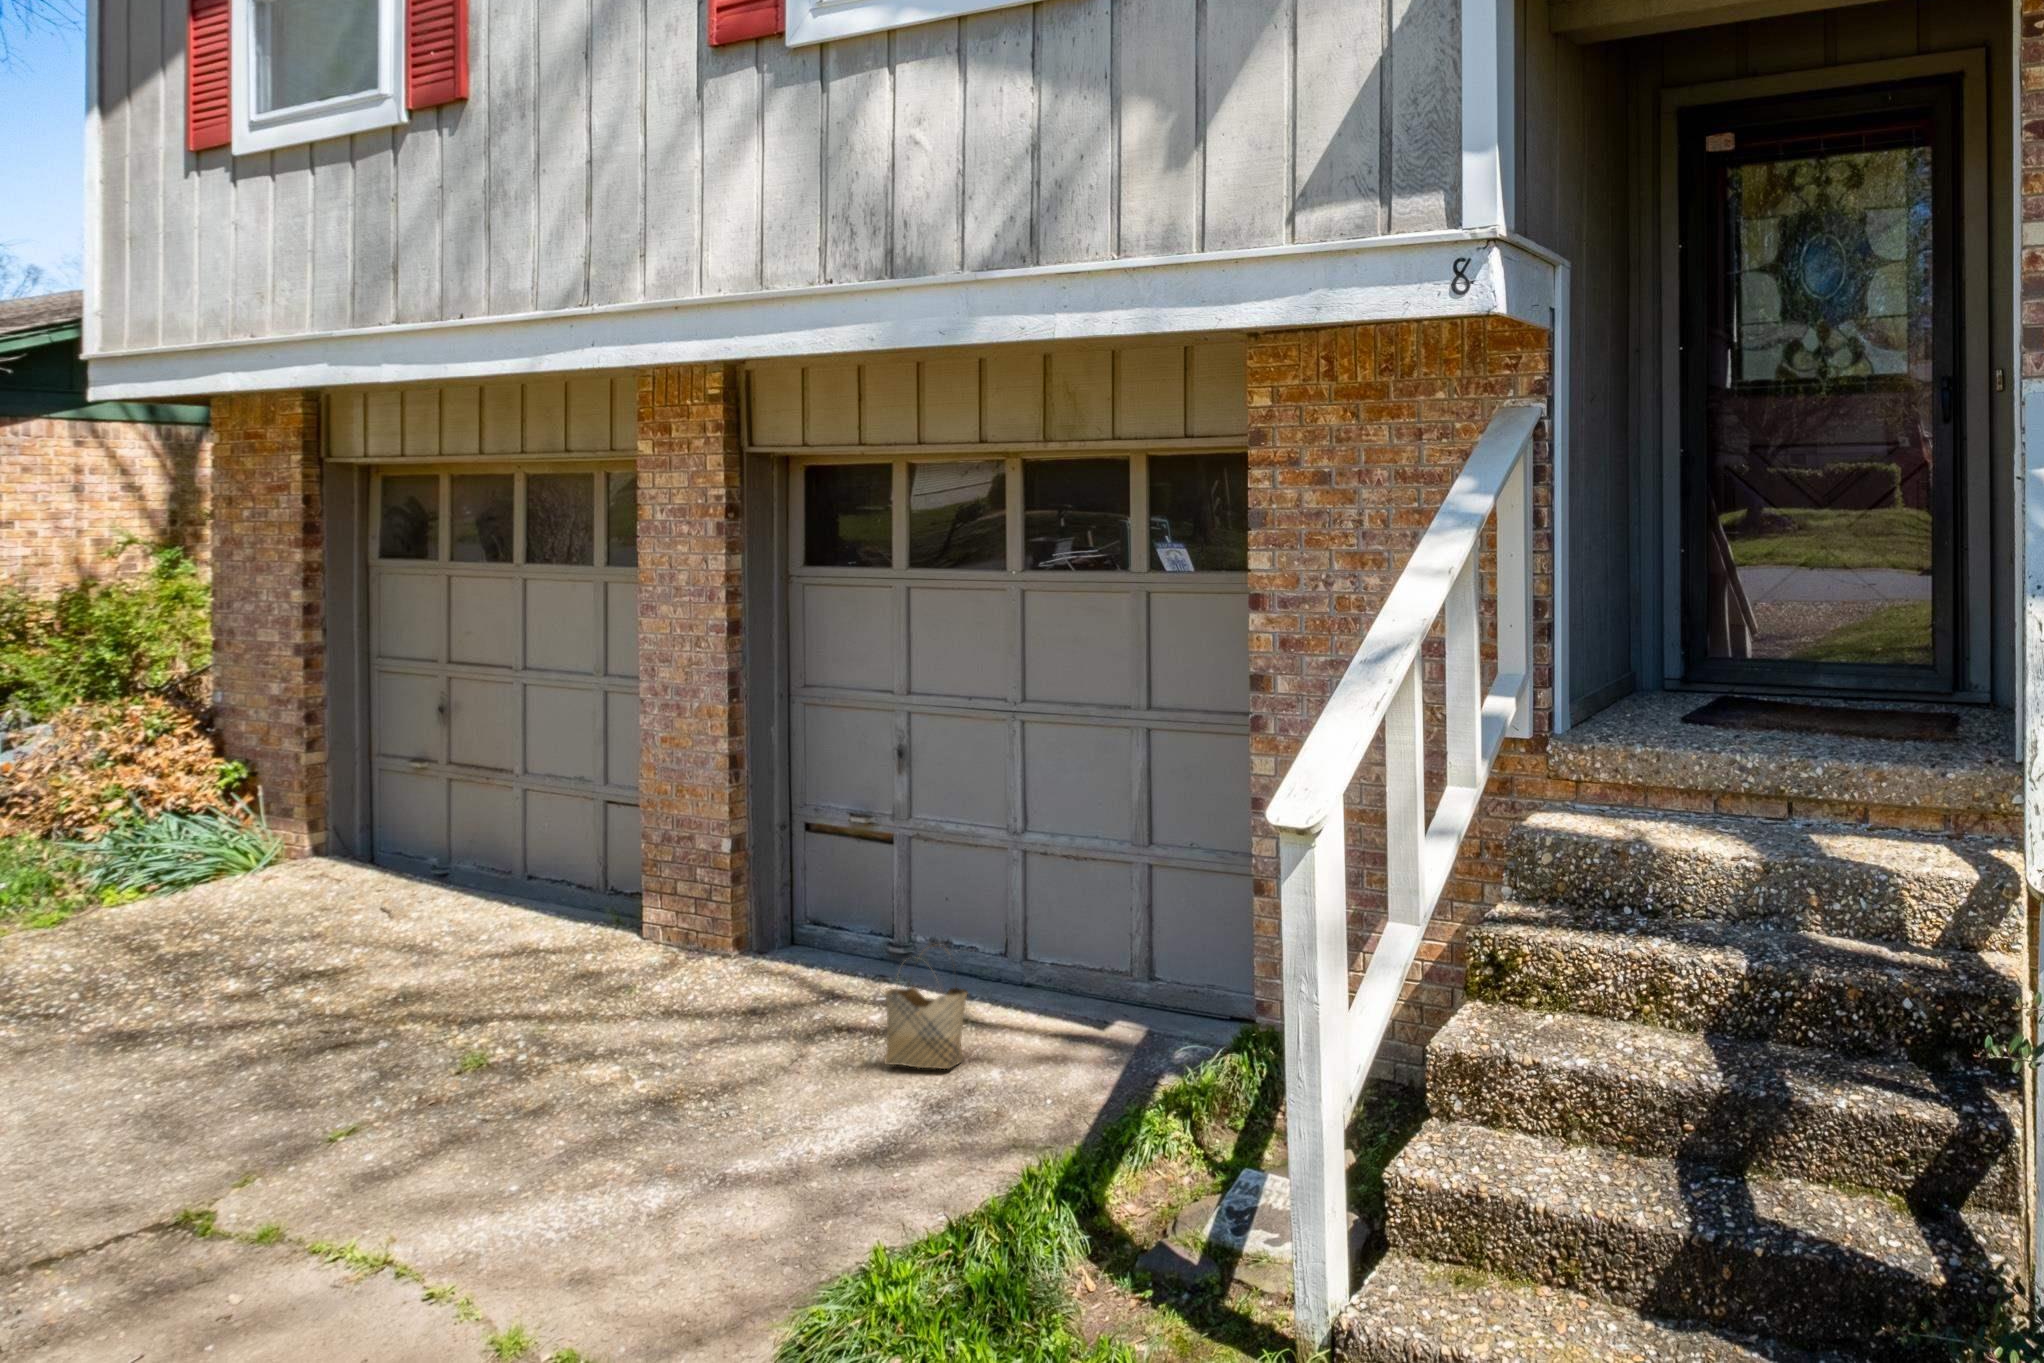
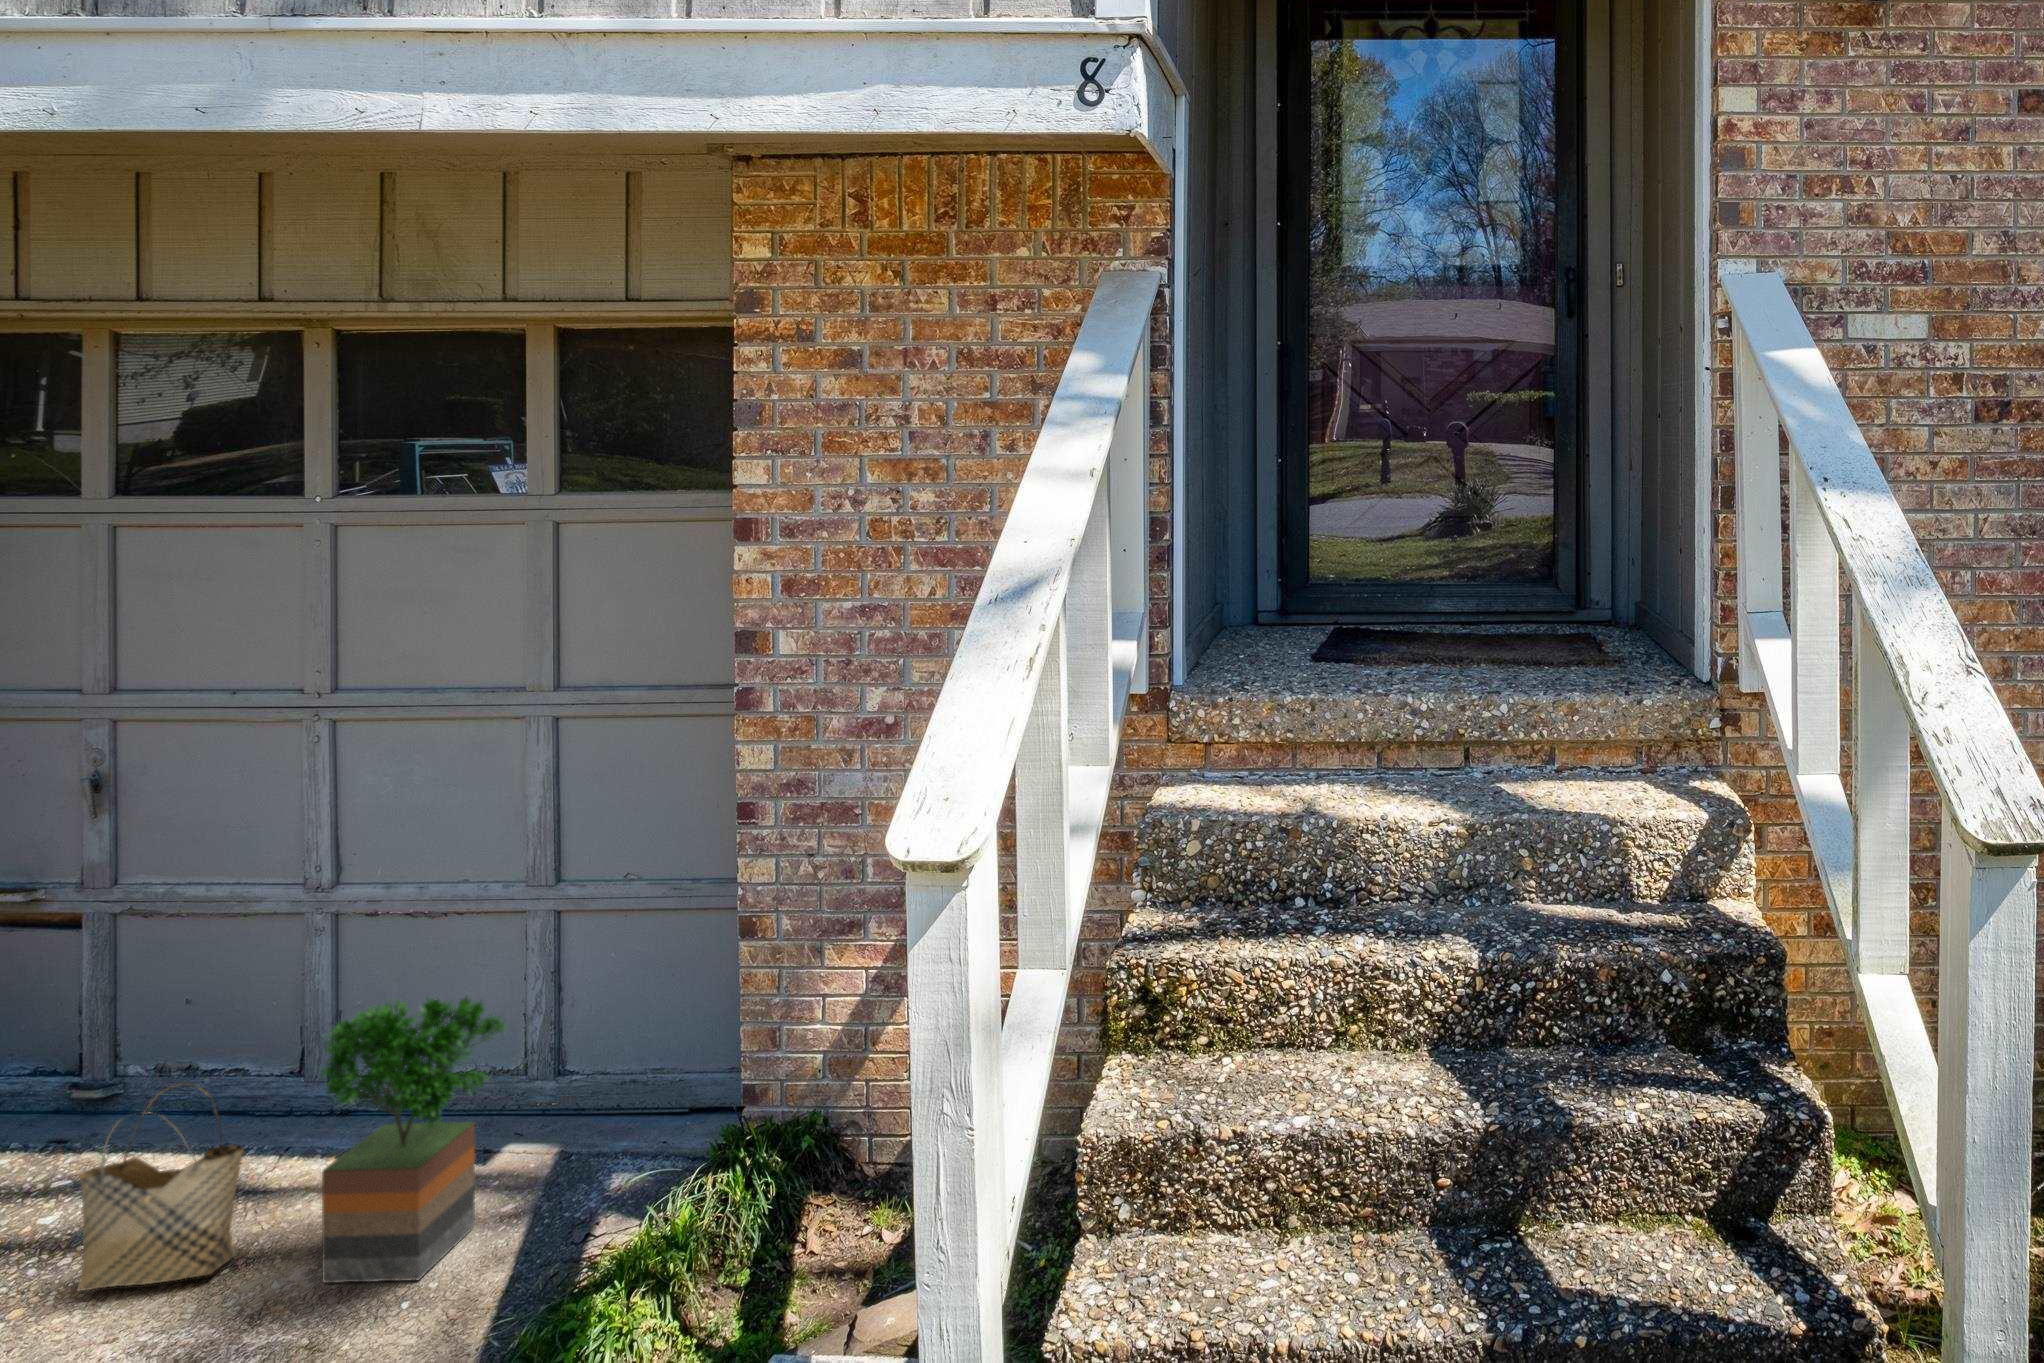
potted tree: none [1002,905,1114,1095] -> present [321,998,505,1283]

